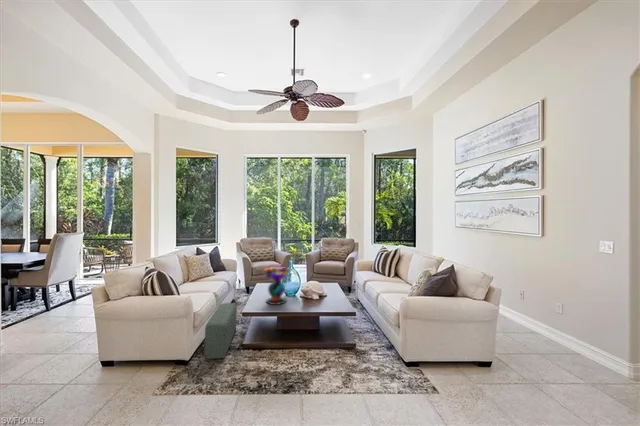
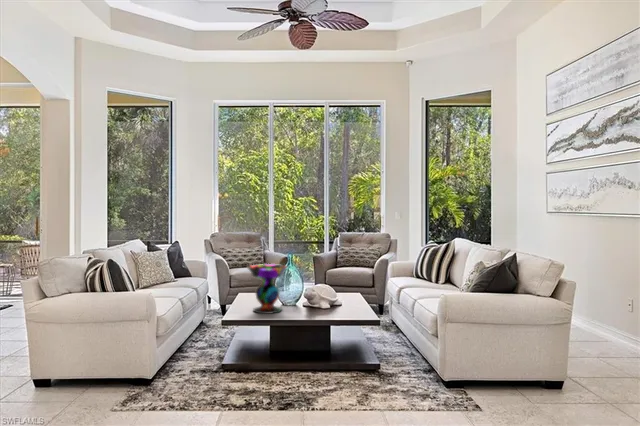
pouf: present [205,303,237,359] -> none [173,315,211,380]

